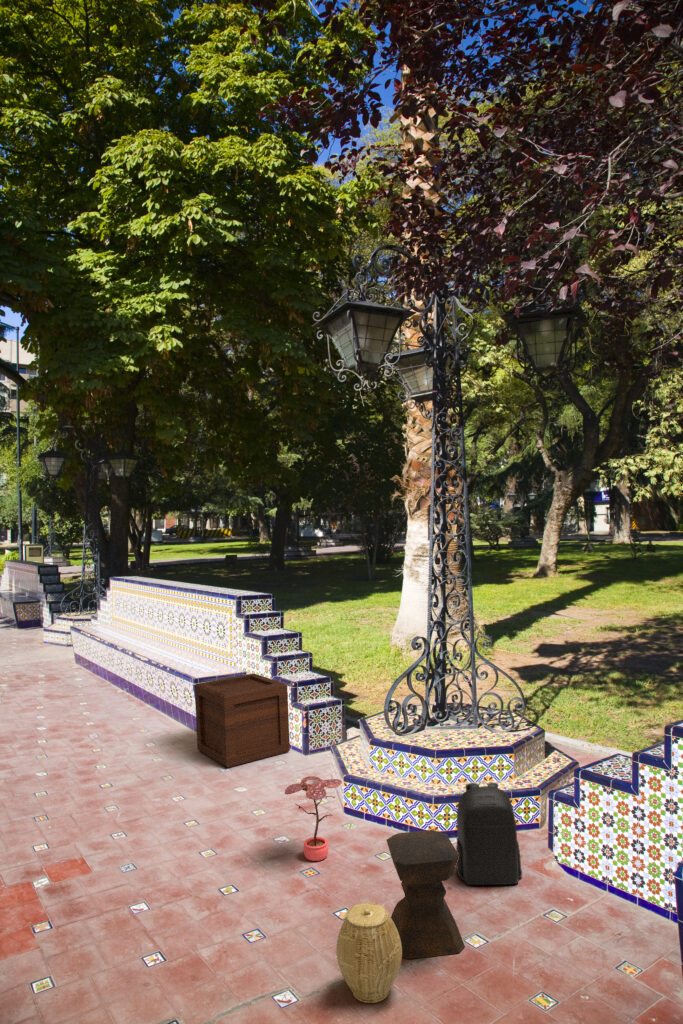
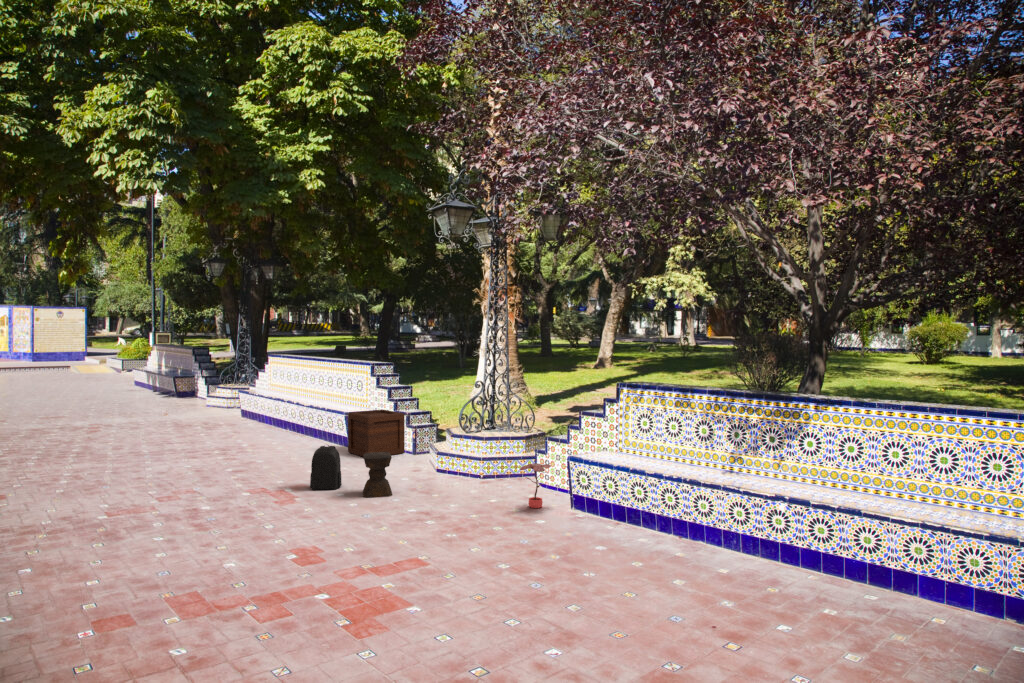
potted plant: present [285,776,342,861] -> present [520,463,551,508]
backpack: present [456,782,522,885] -> present [310,445,342,490]
stool: present [387,830,465,959] -> present [363,452,392,498]
woven basket: present [336,903,402,1003] -> none [434,477,461,513]

